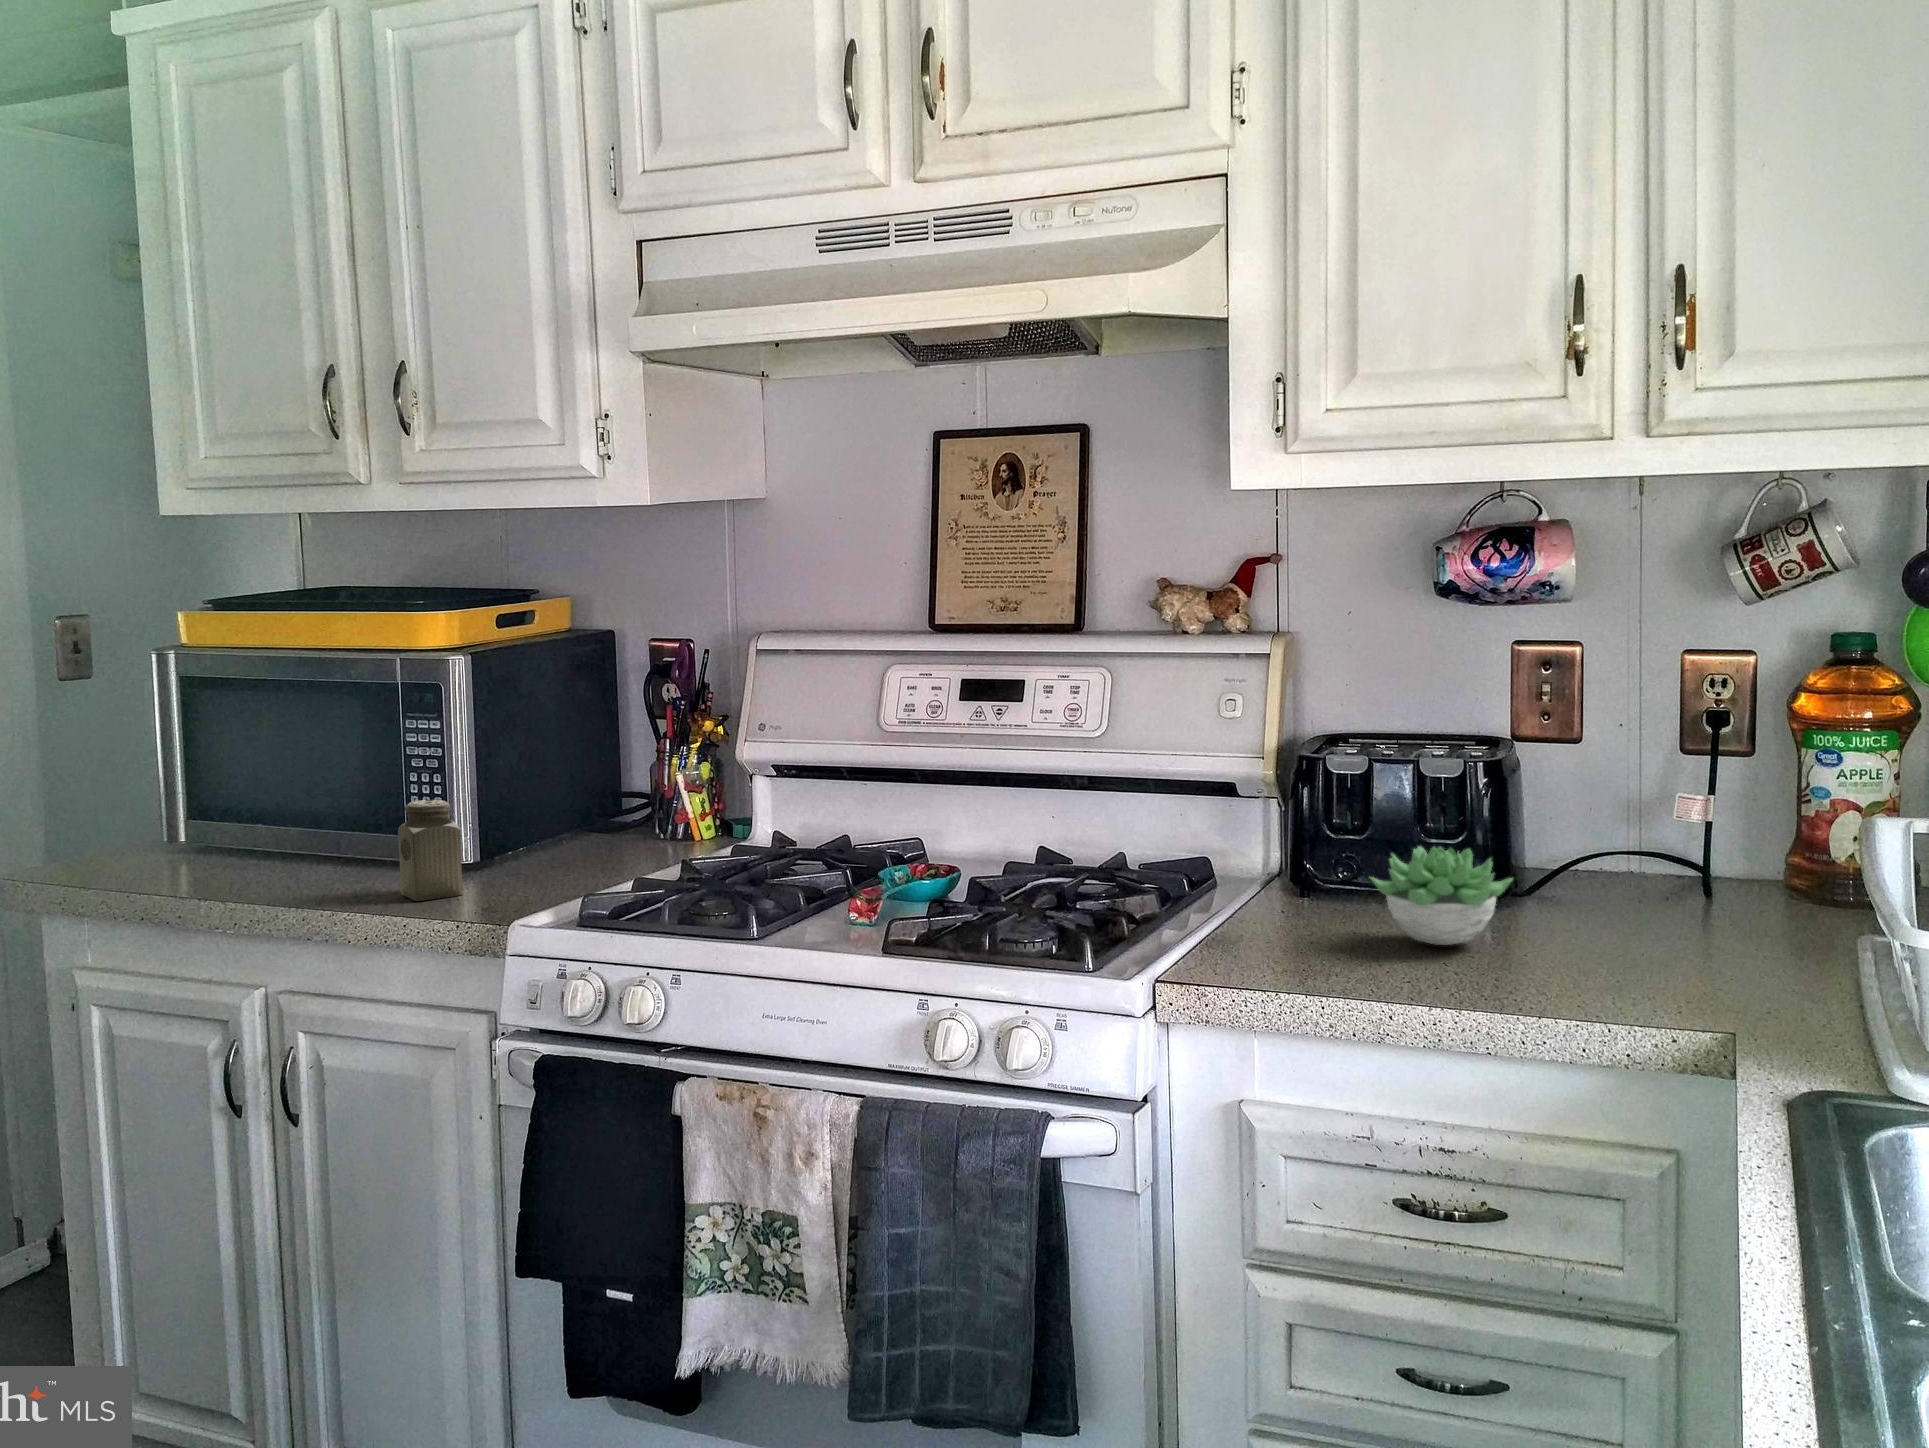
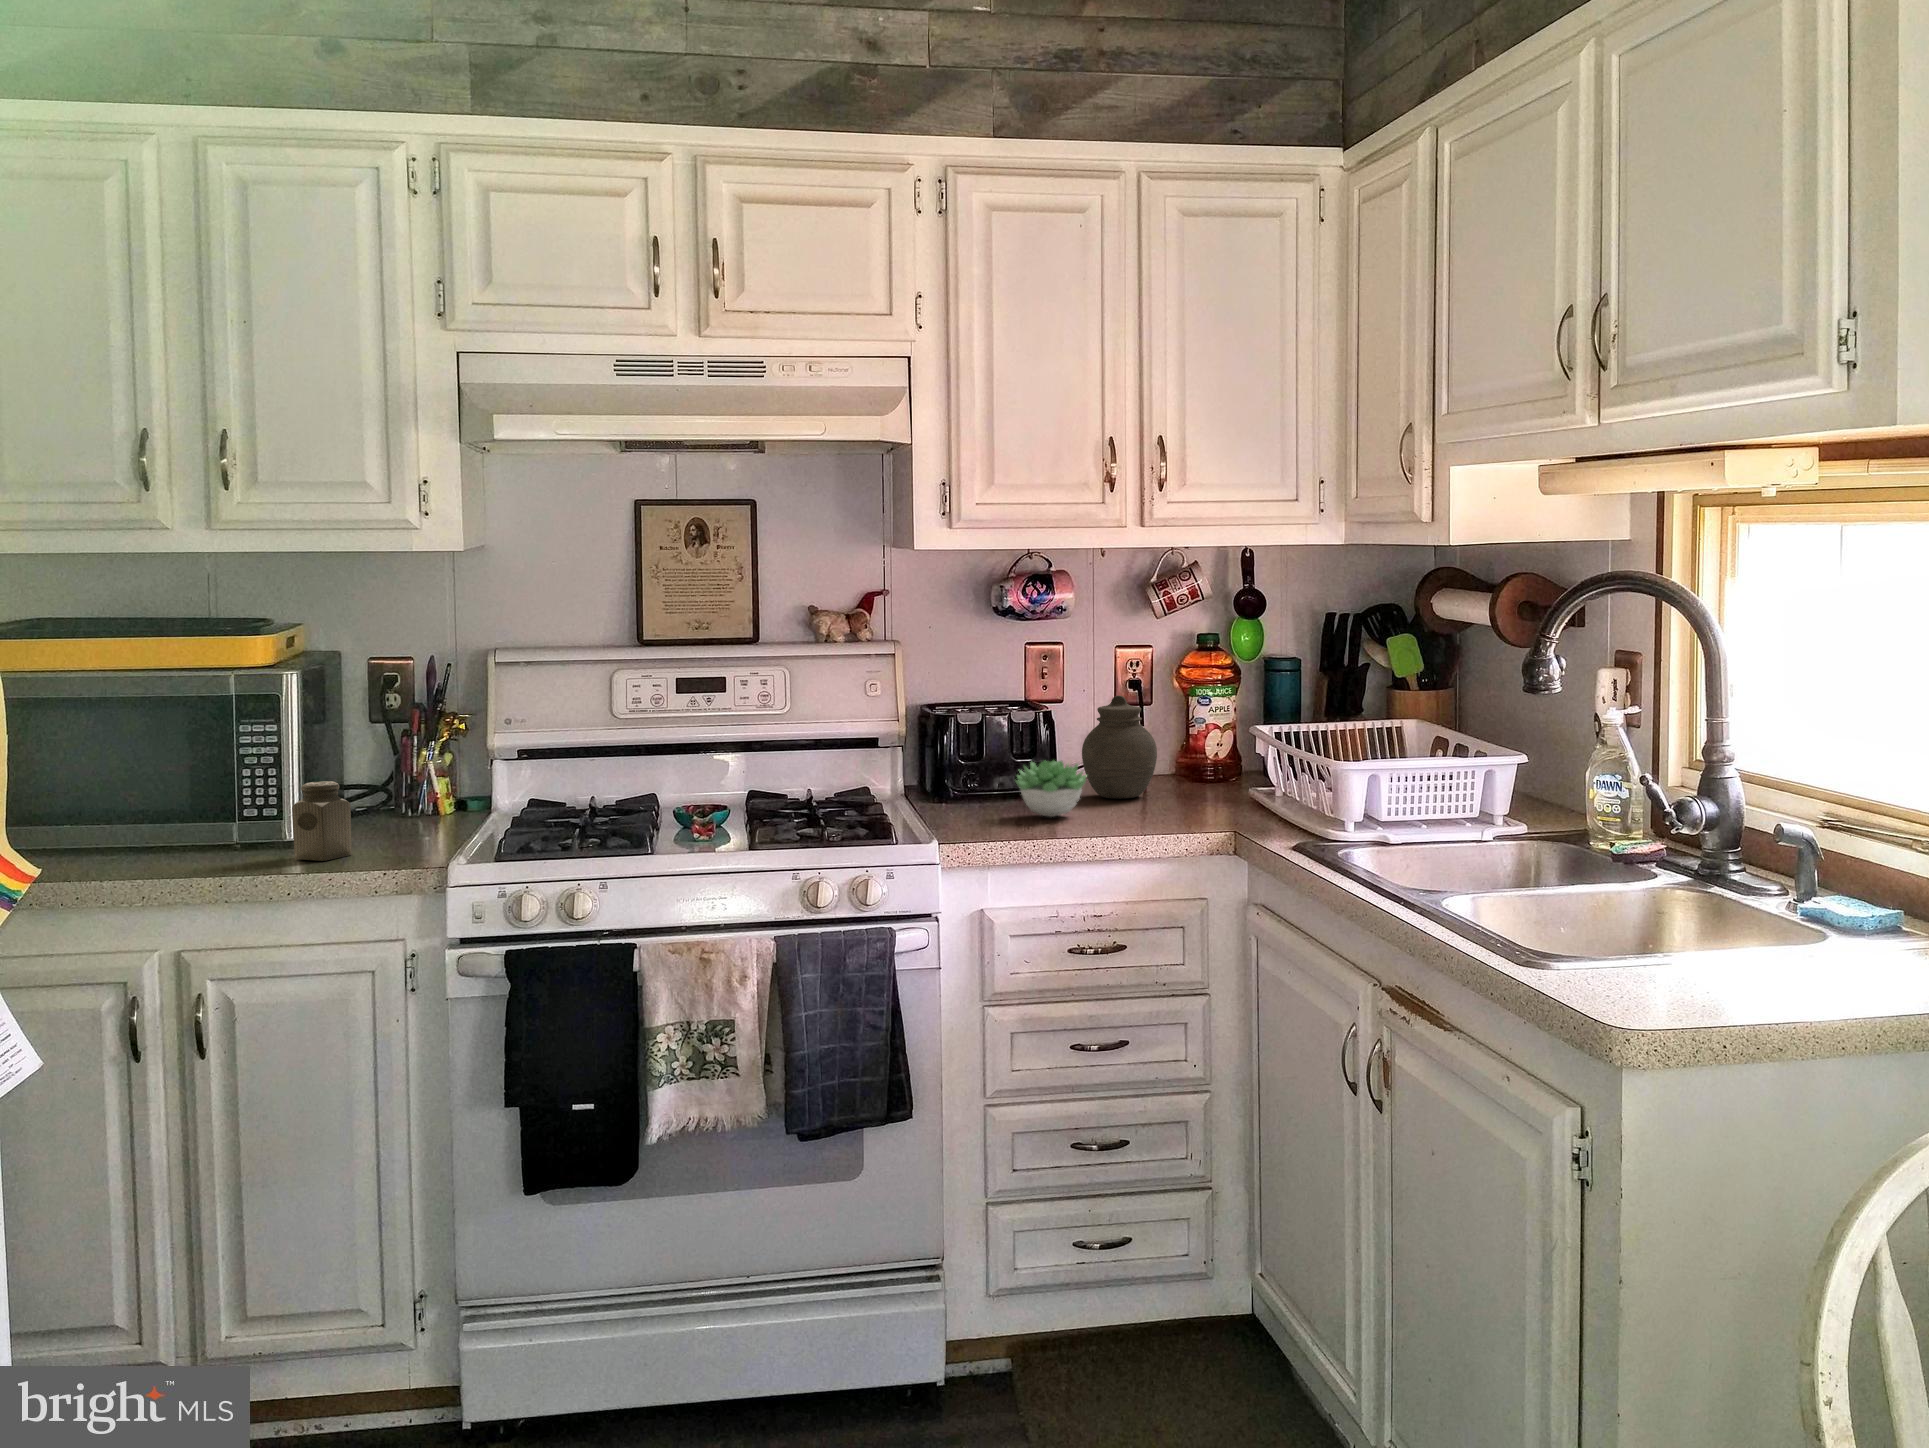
jar: none [1559,738,1702,918] -> present [1082,696,1157,799]

